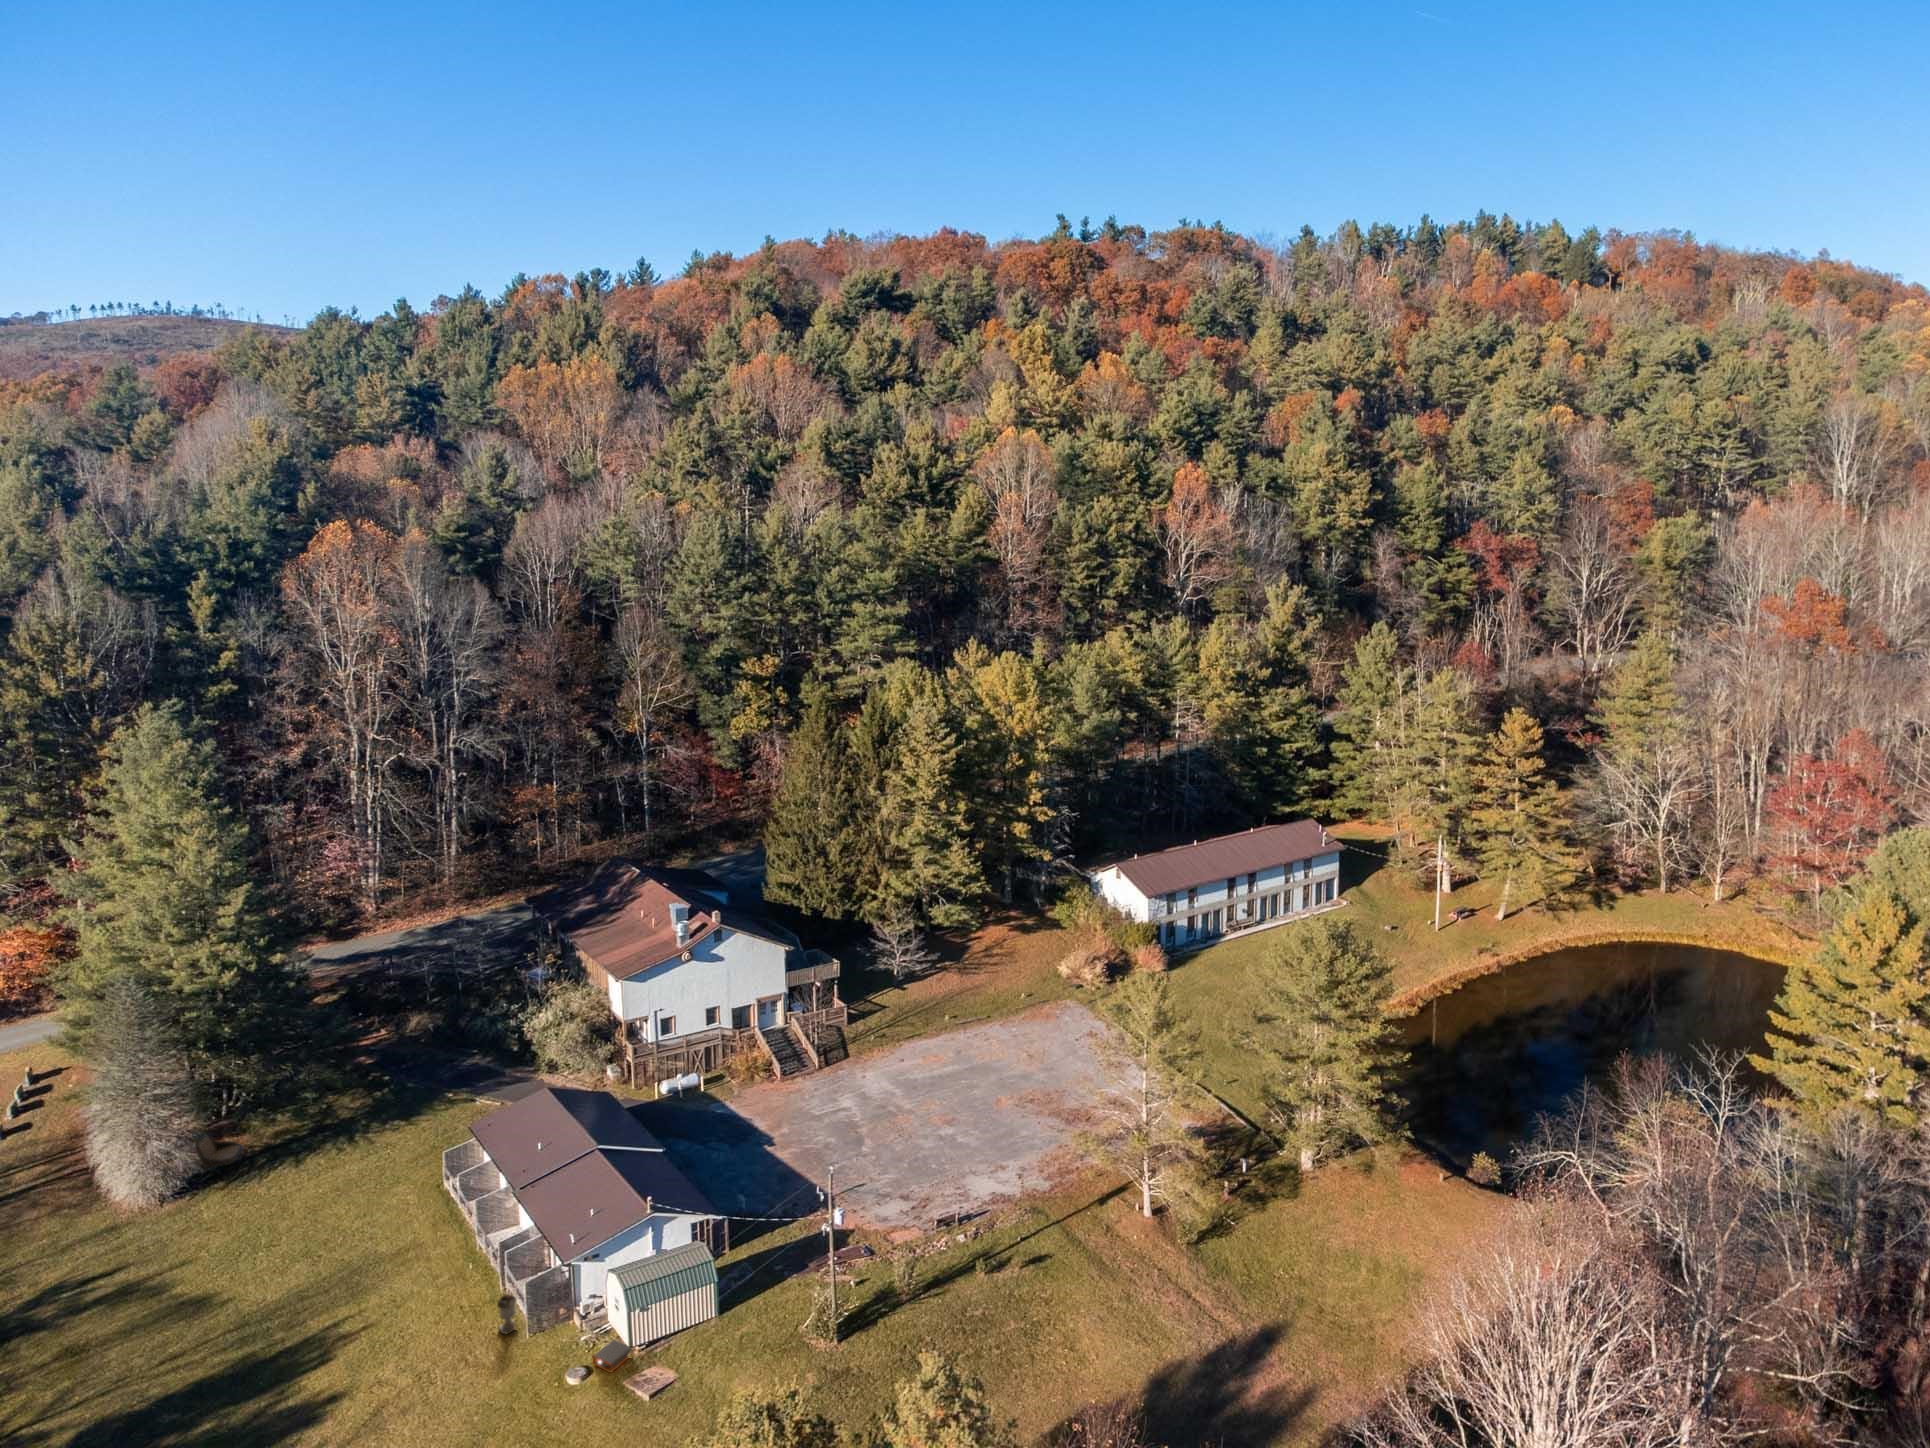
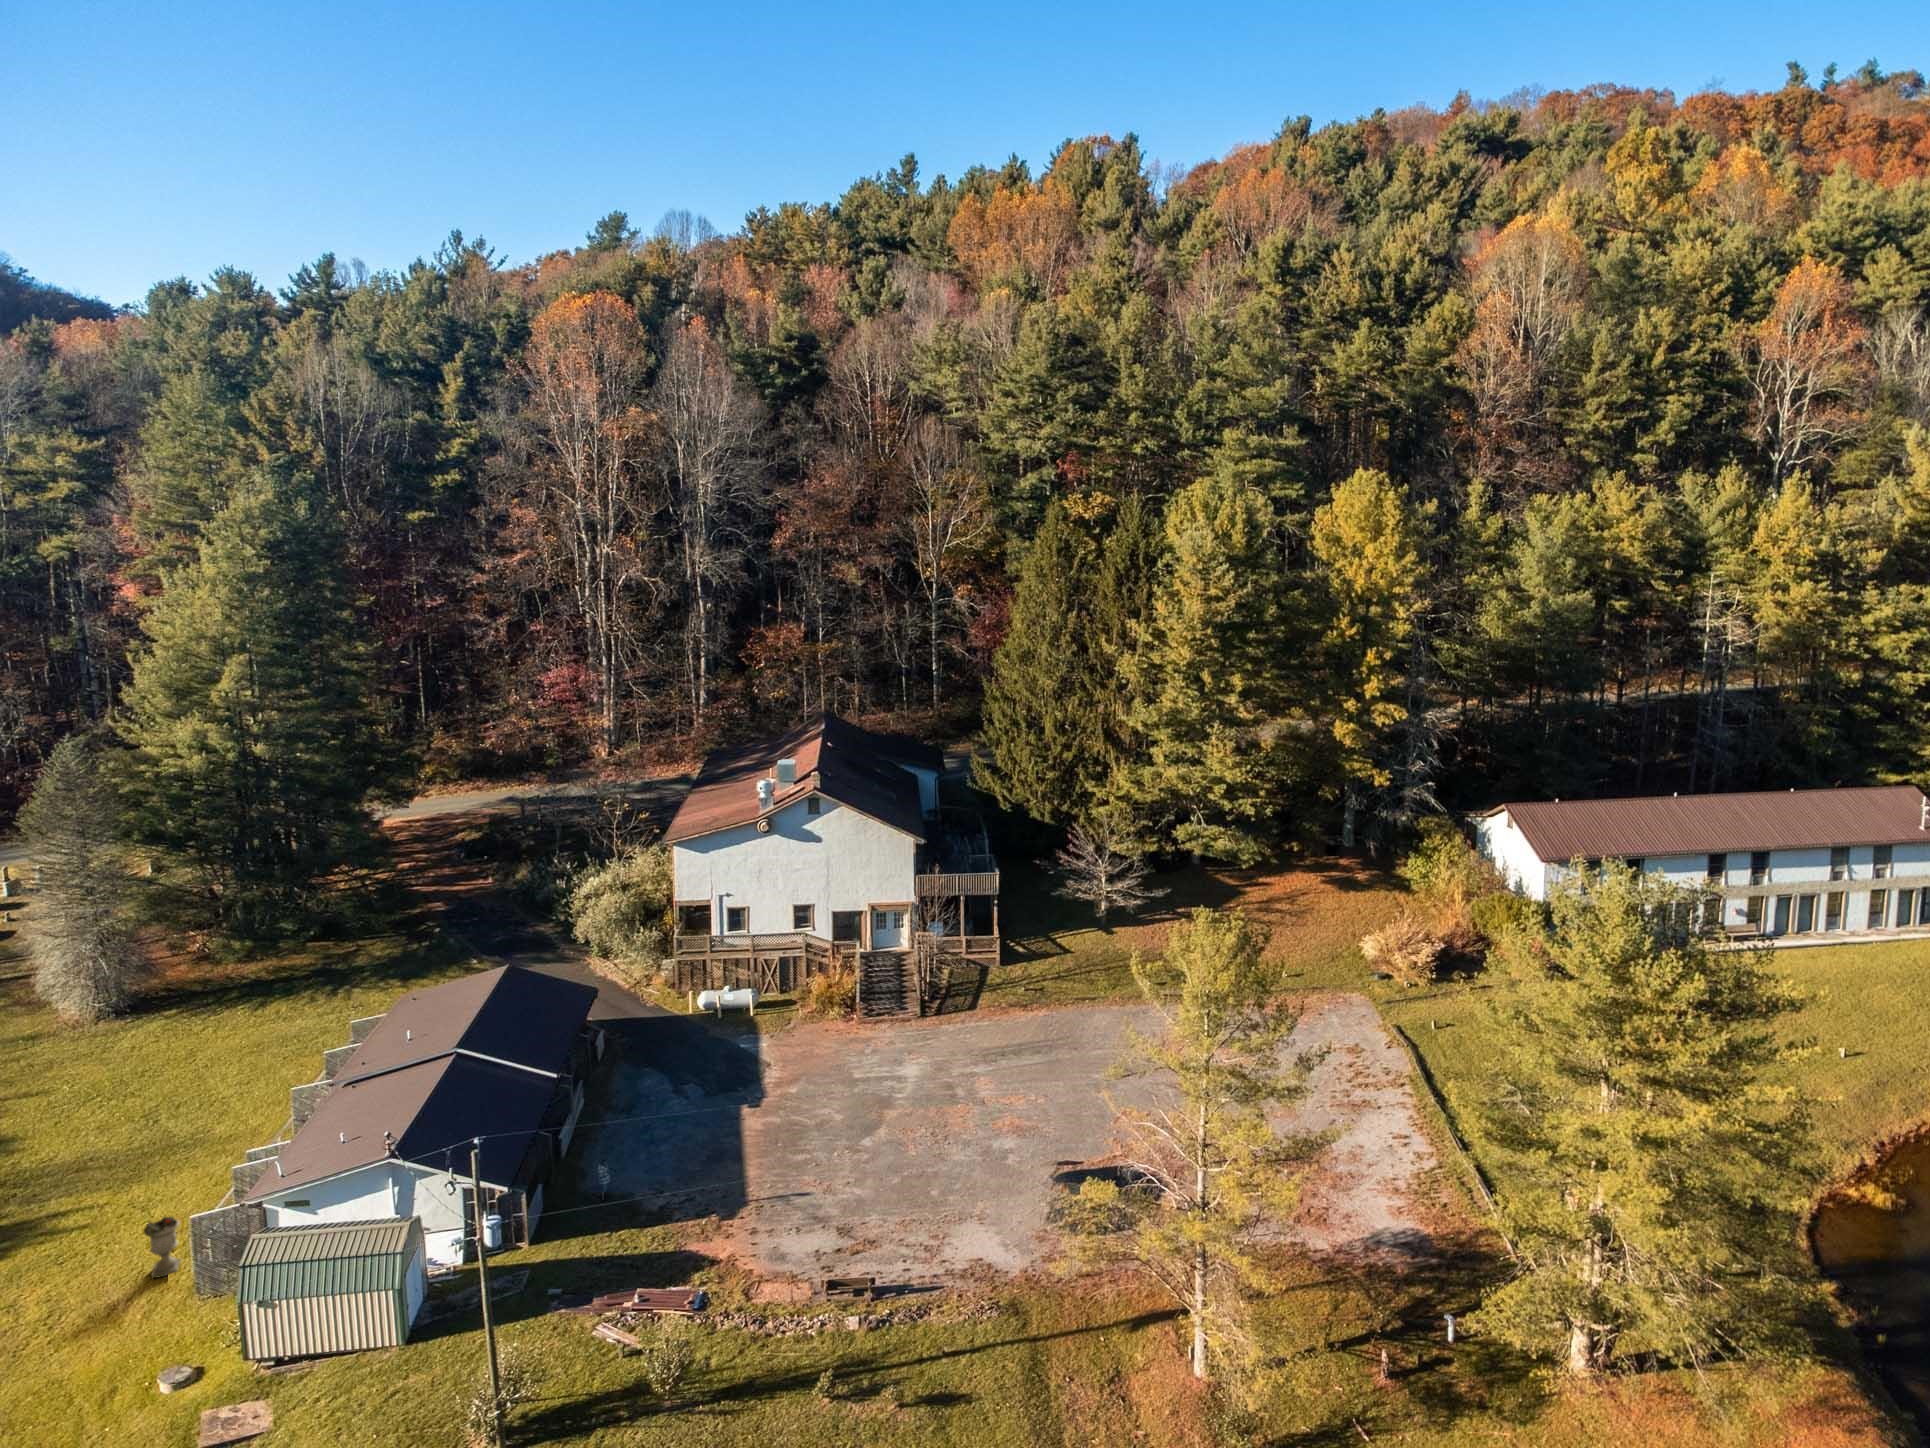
lounge chair: present [195,1136,243,1168] -> none [141,940,204,998]
storage box: present [592,1340,632,1373] -> none [181,1336,242,1392]

